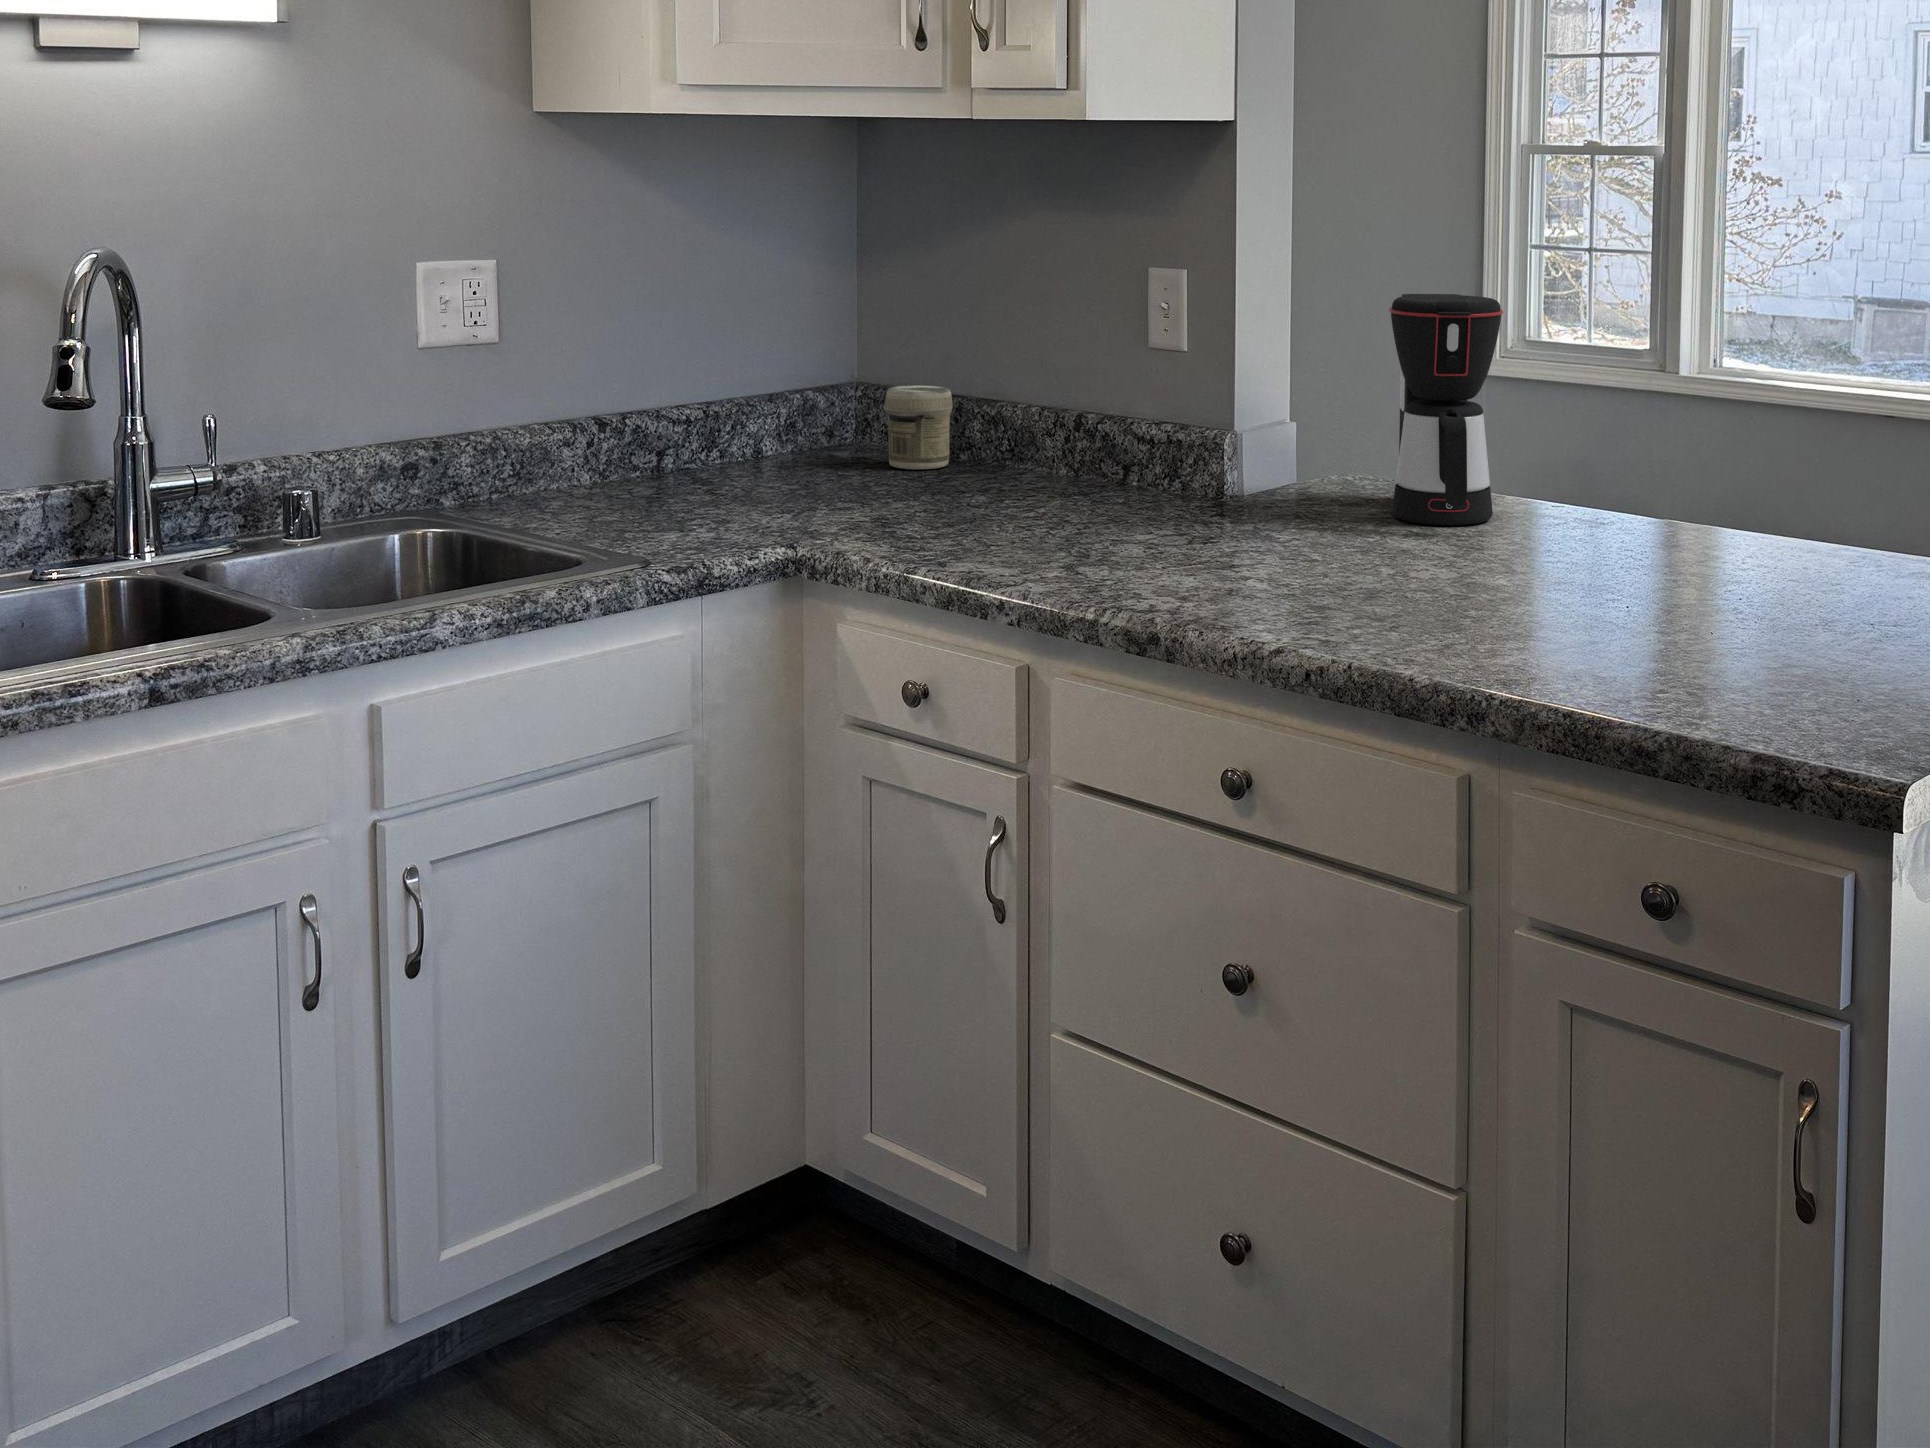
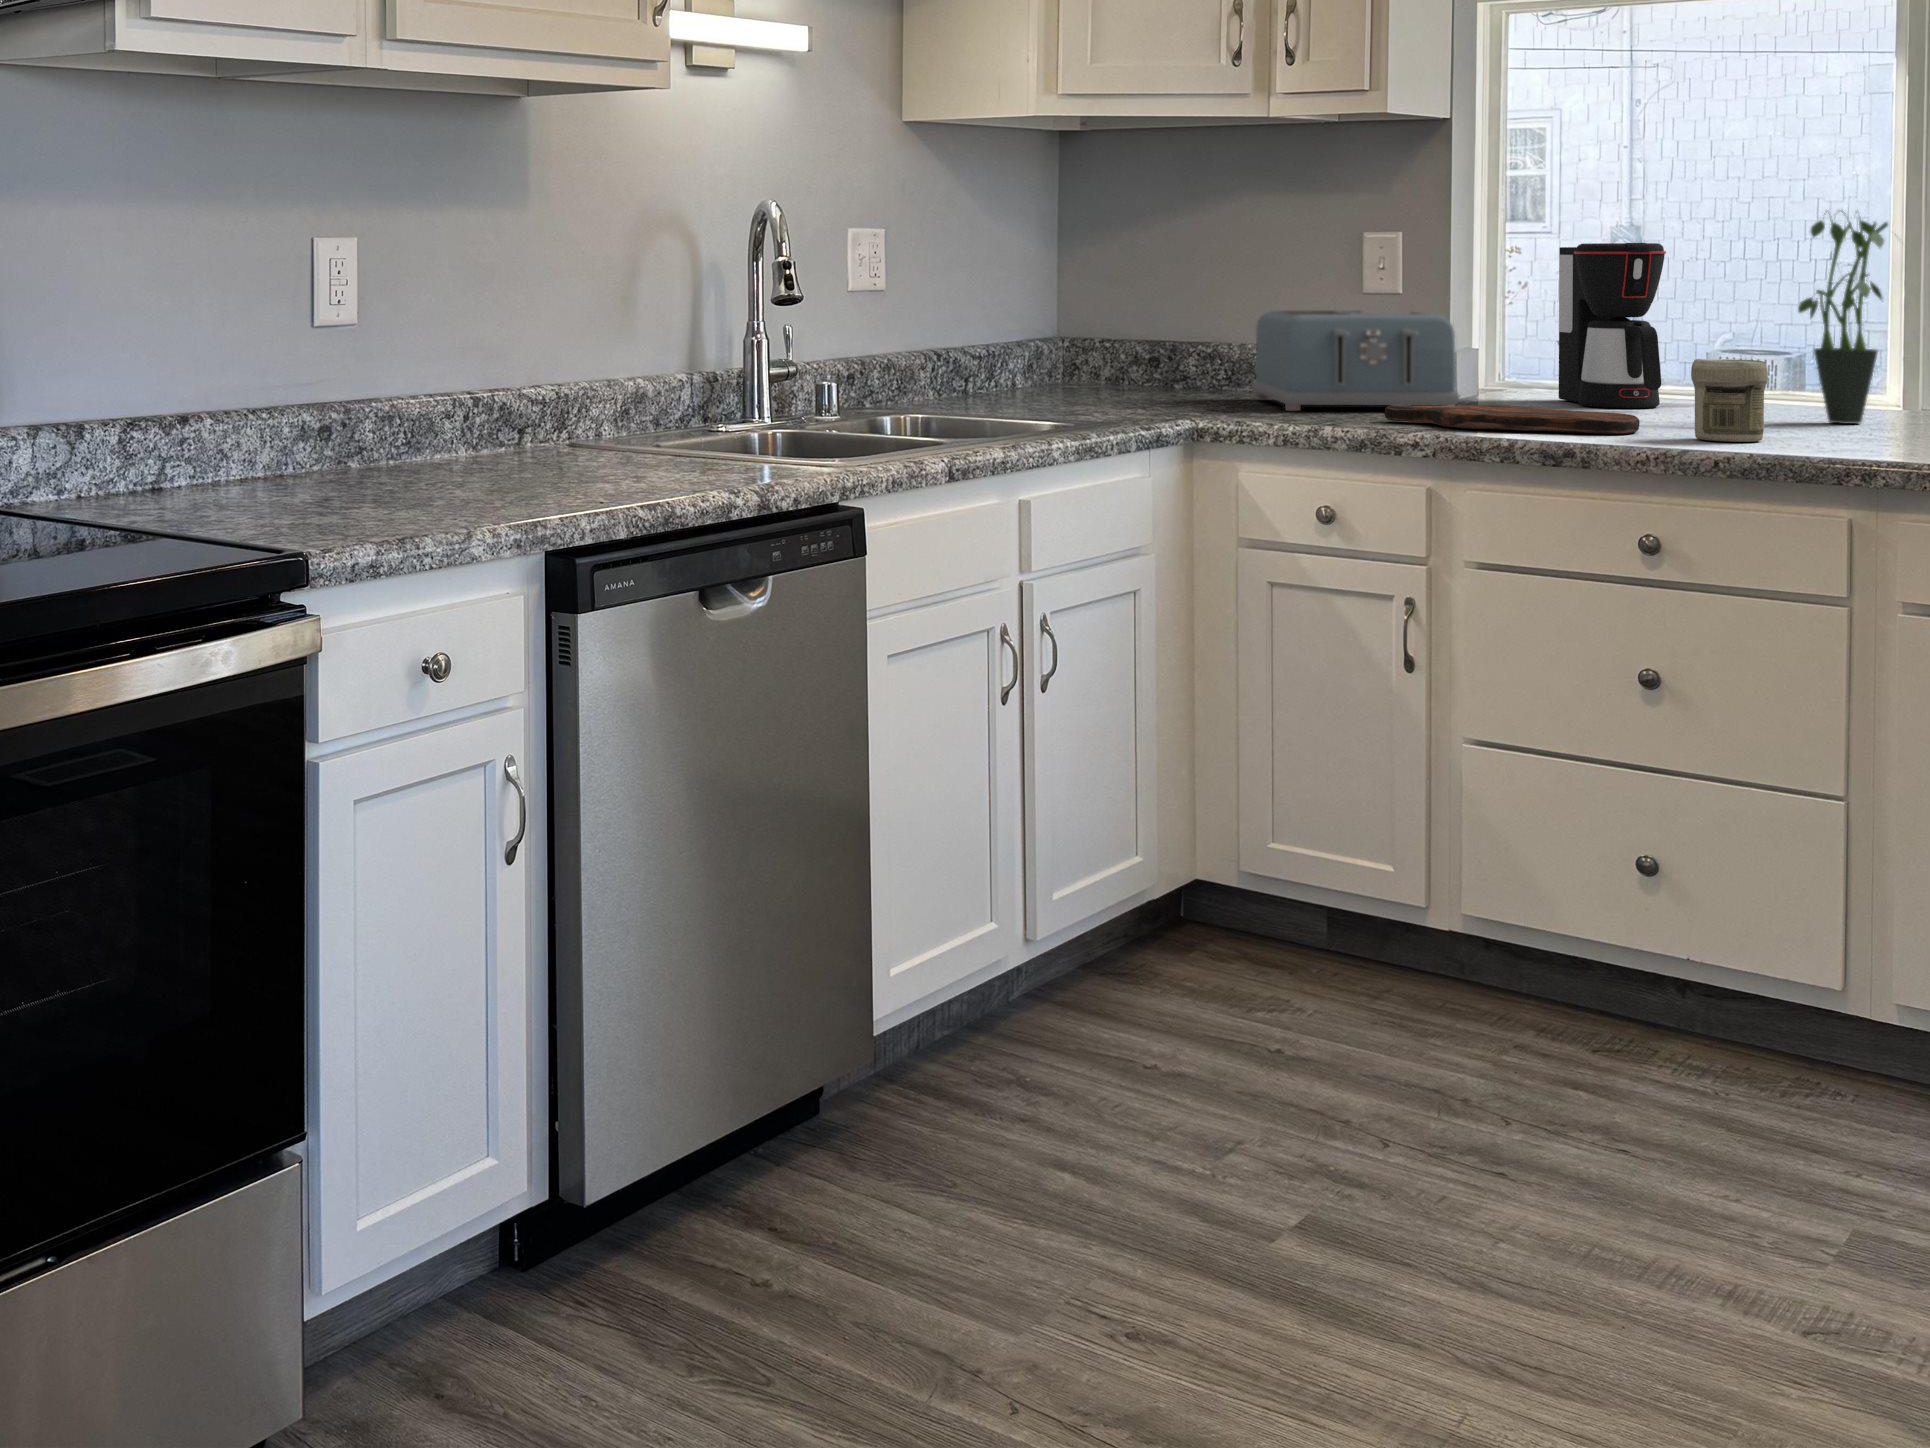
potted plant: none [1577,280,1718,582] -> present [1798,212,1896,424]
toaster: none [973,371,1218,529] -> present [1252,310,1460,411]
jar: present [885,385,953,469] -> present [1691,359,1768,442]
cutting board: none [1036,535,1315,607] -> present [1385,405,1640,434]

